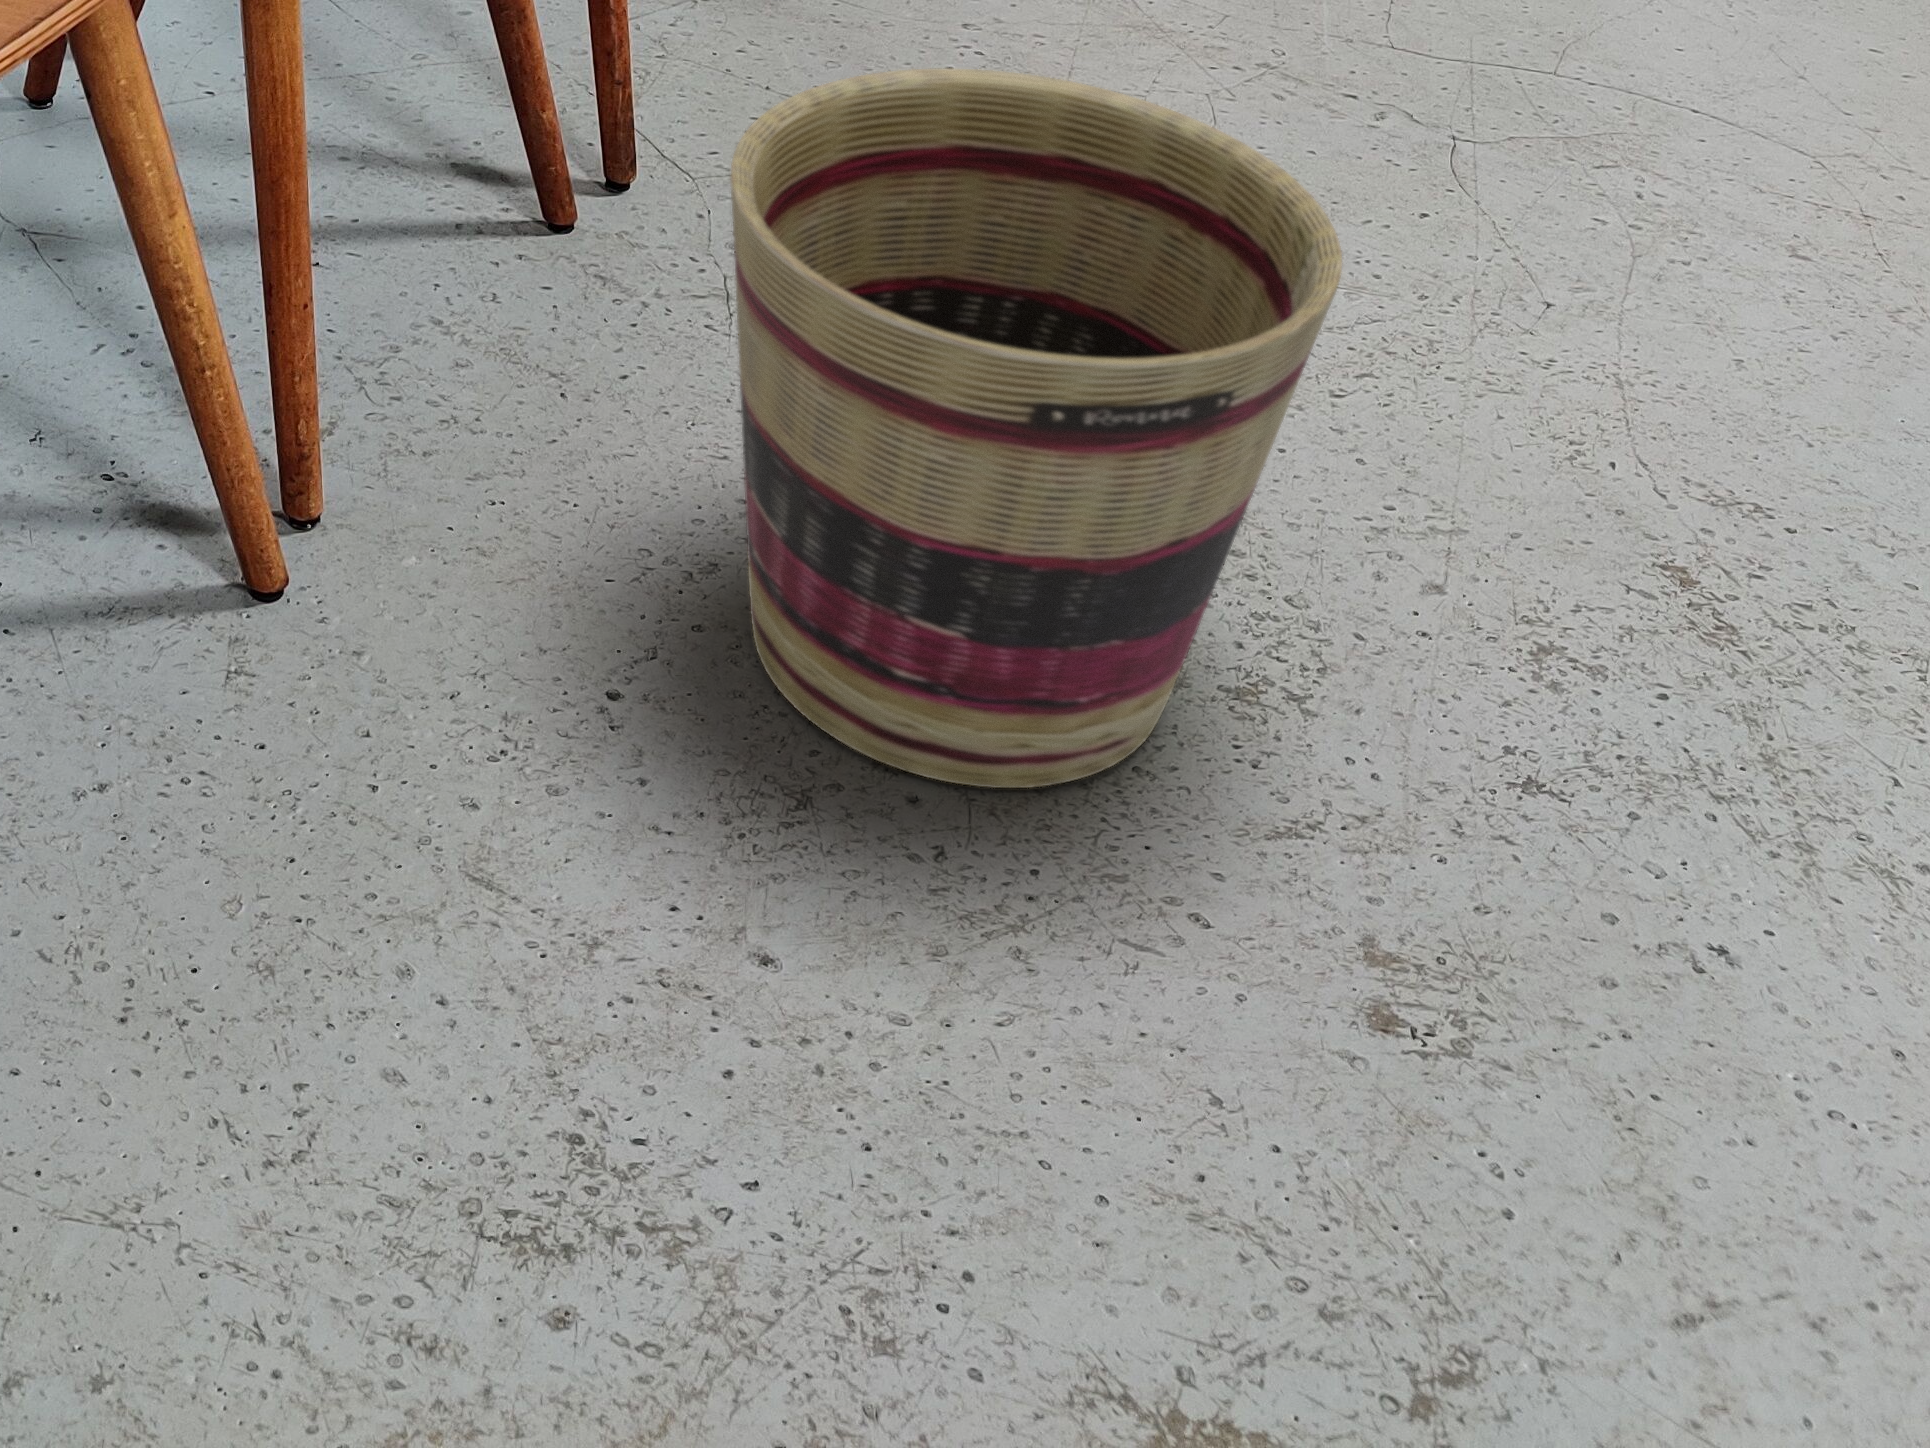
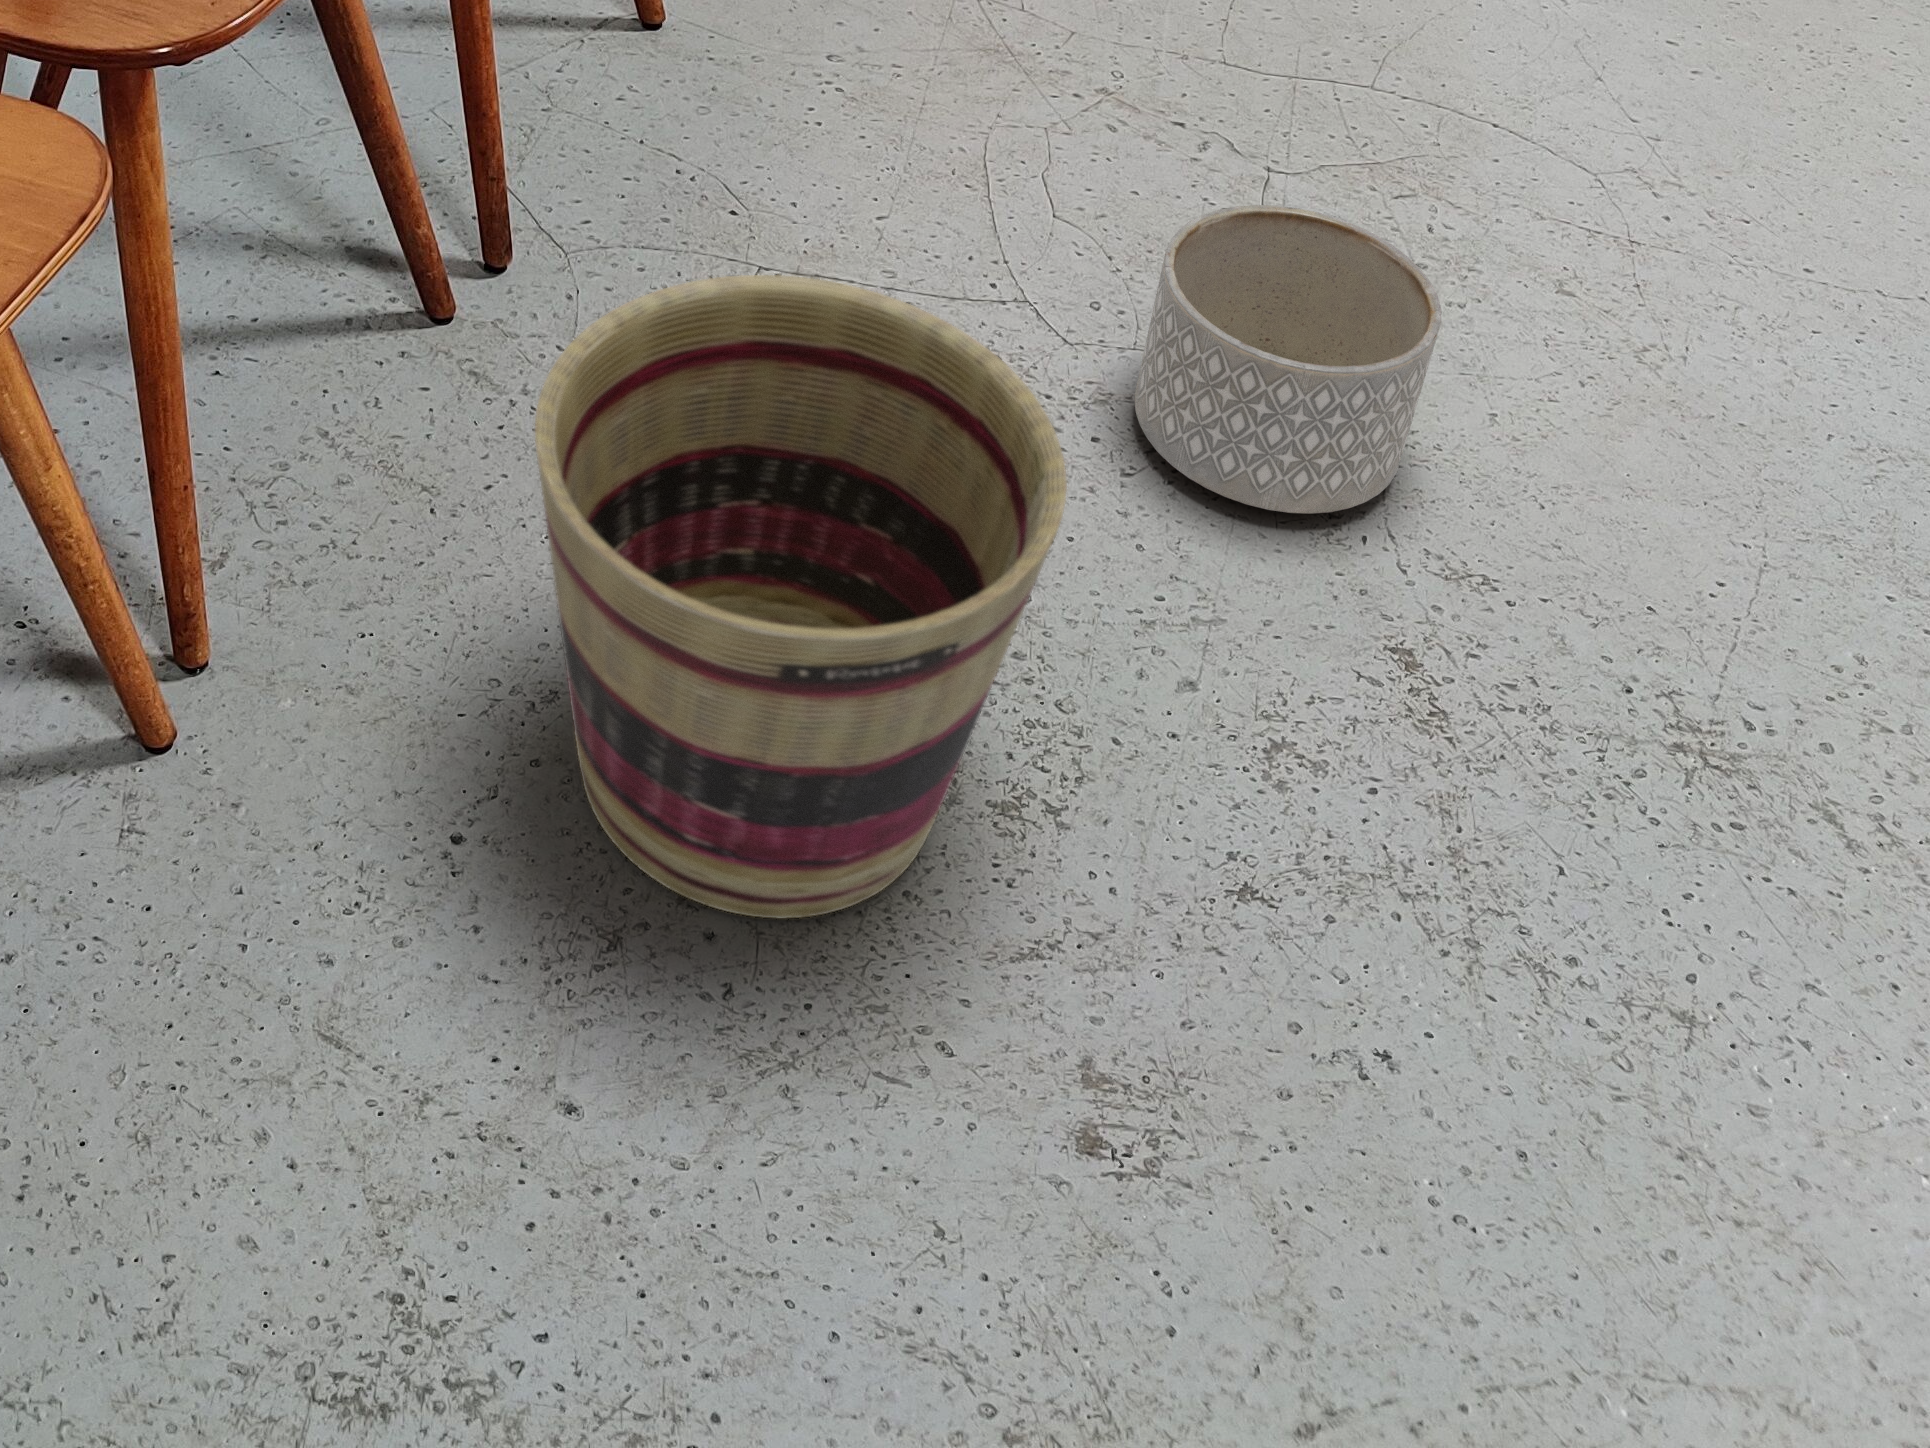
planter: none [1348,110,1700,435] -> present [1134,205,1441,514]

